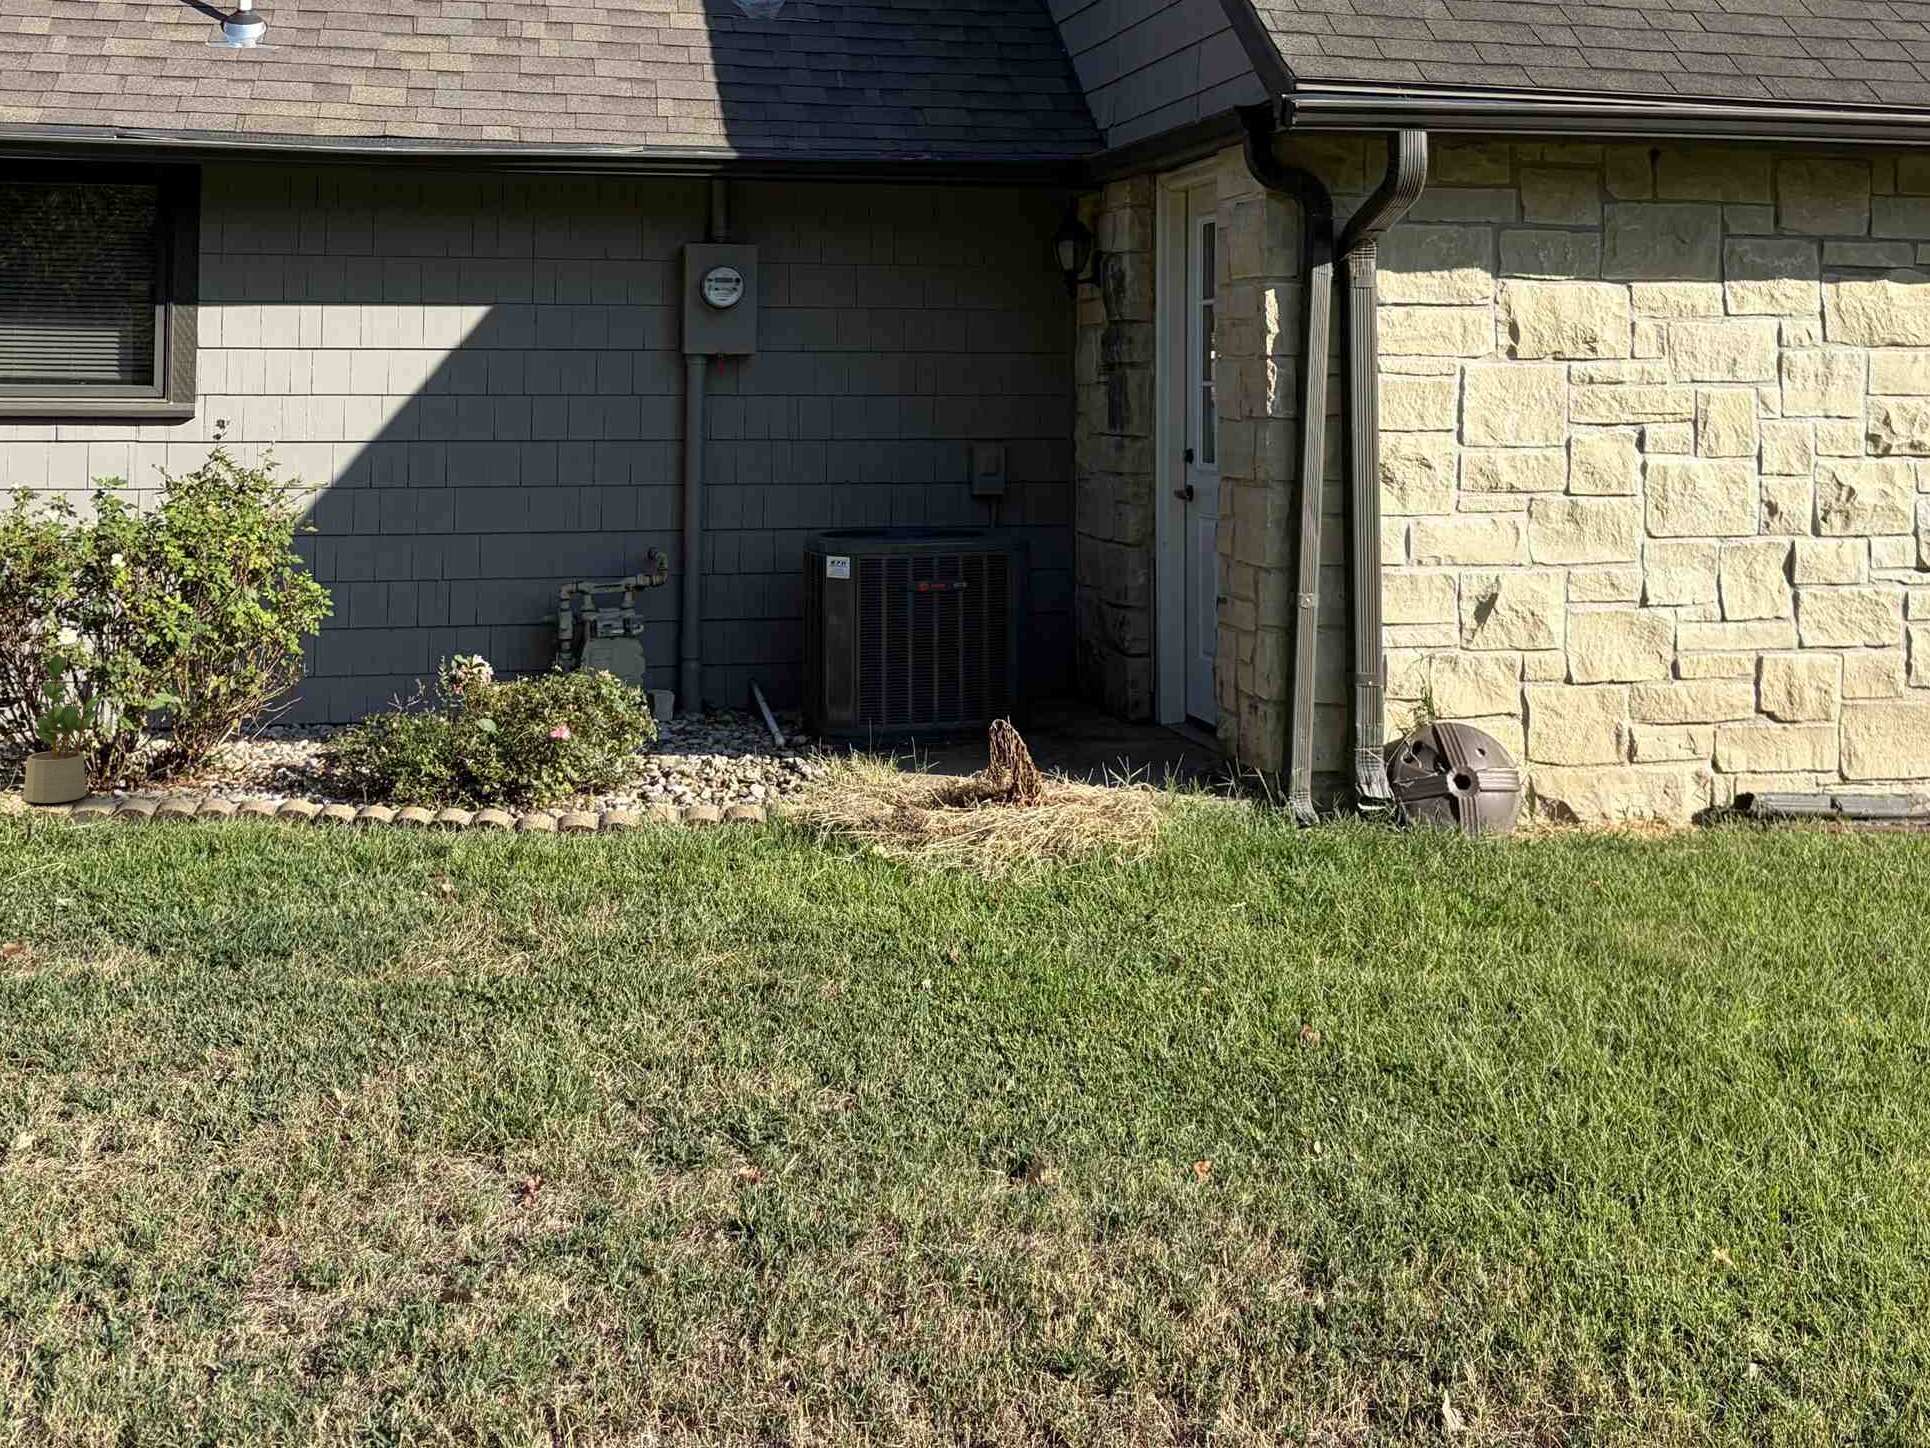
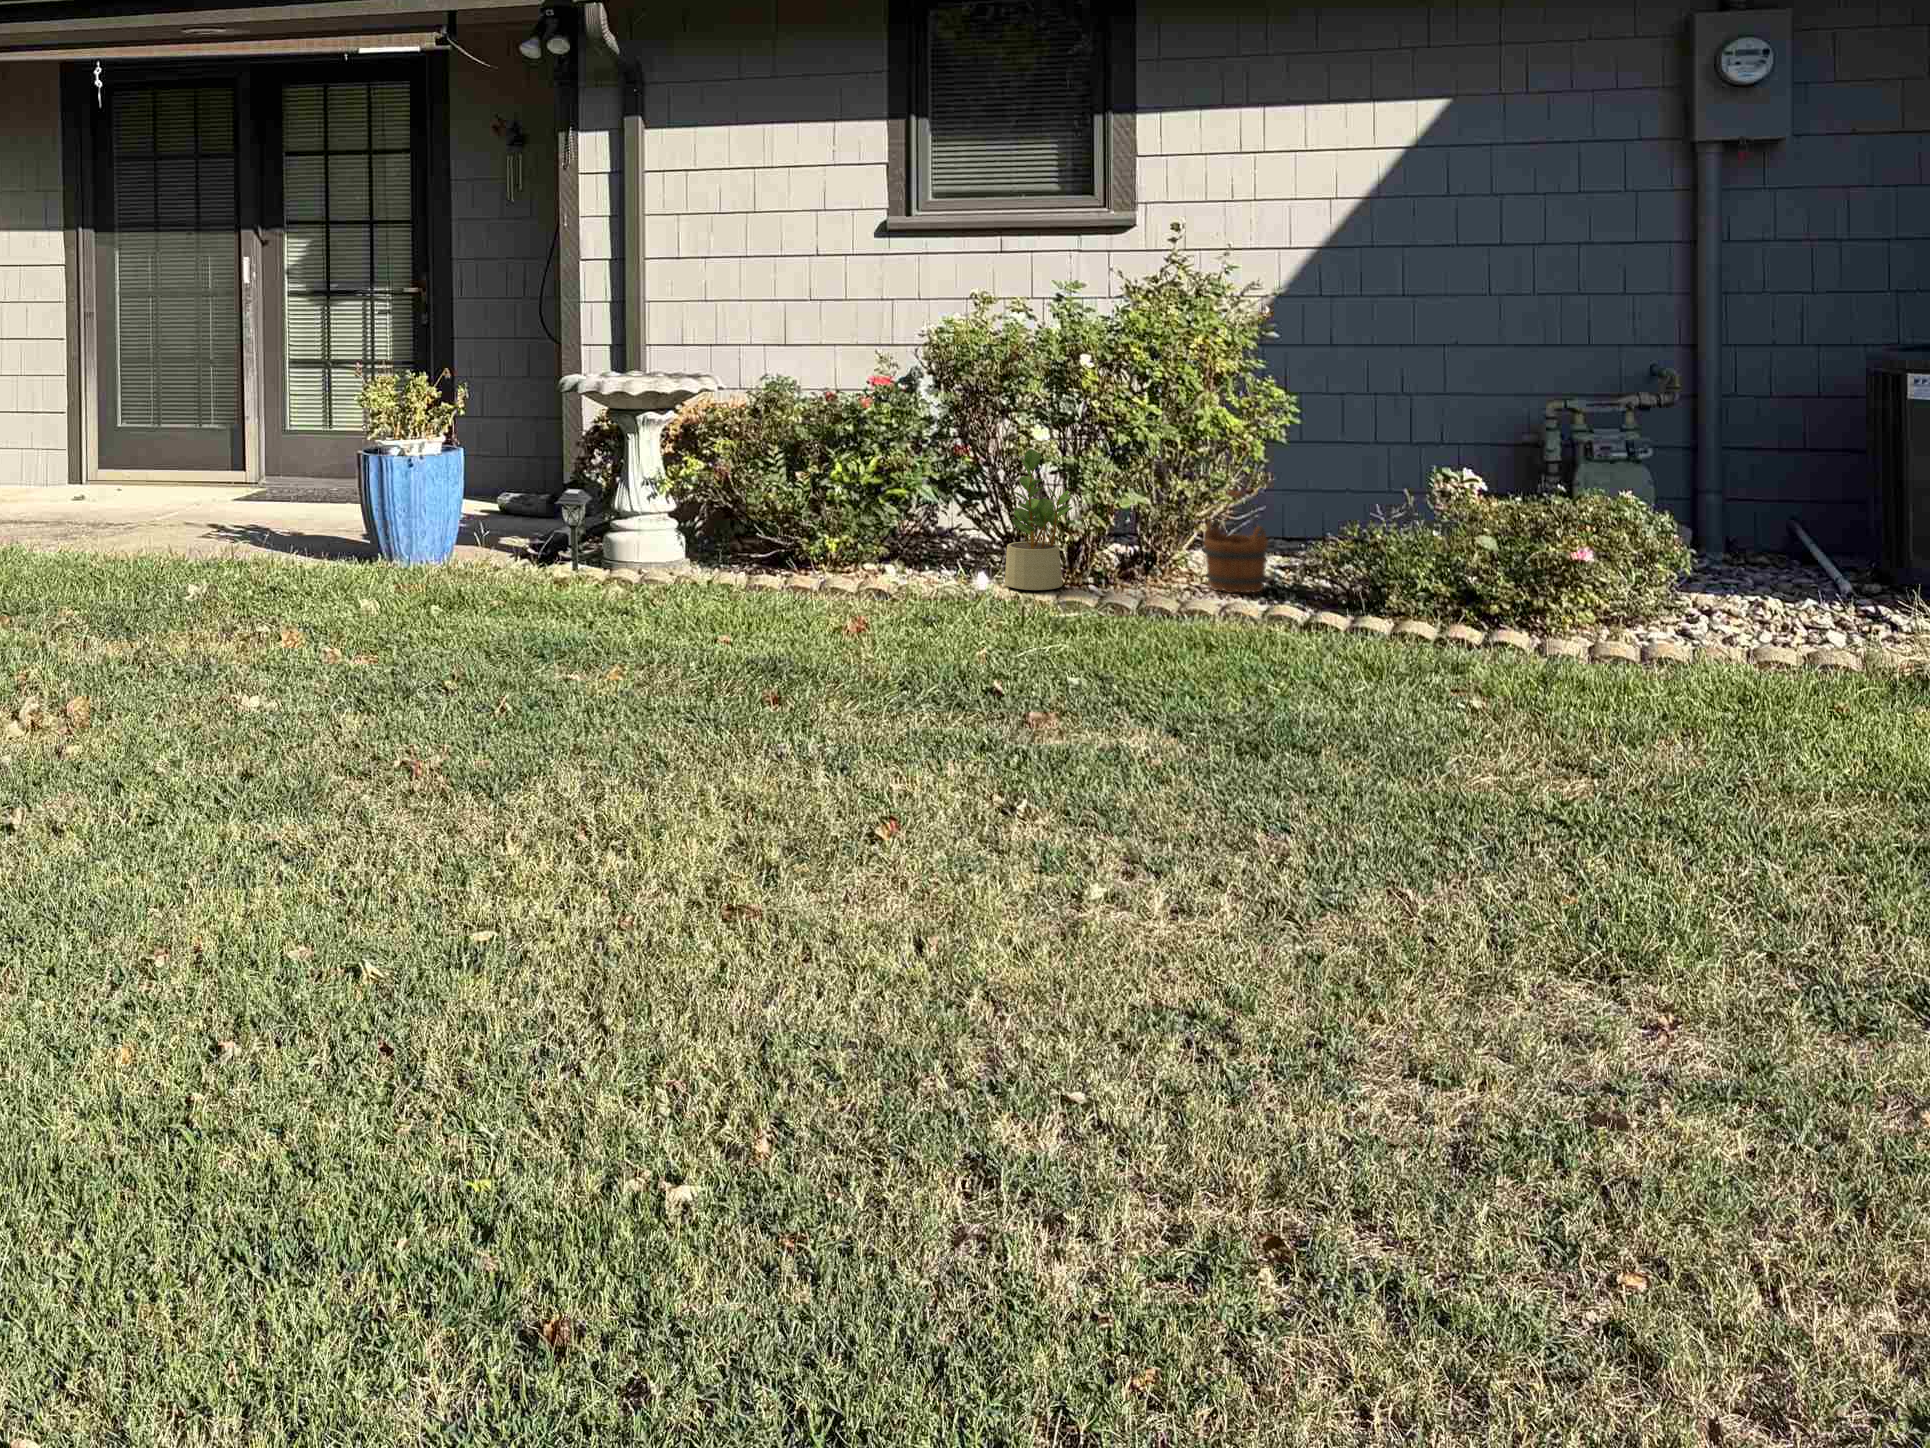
wooden bucket: none [233,686,295,788] -> present [1204,490,1268,593]

